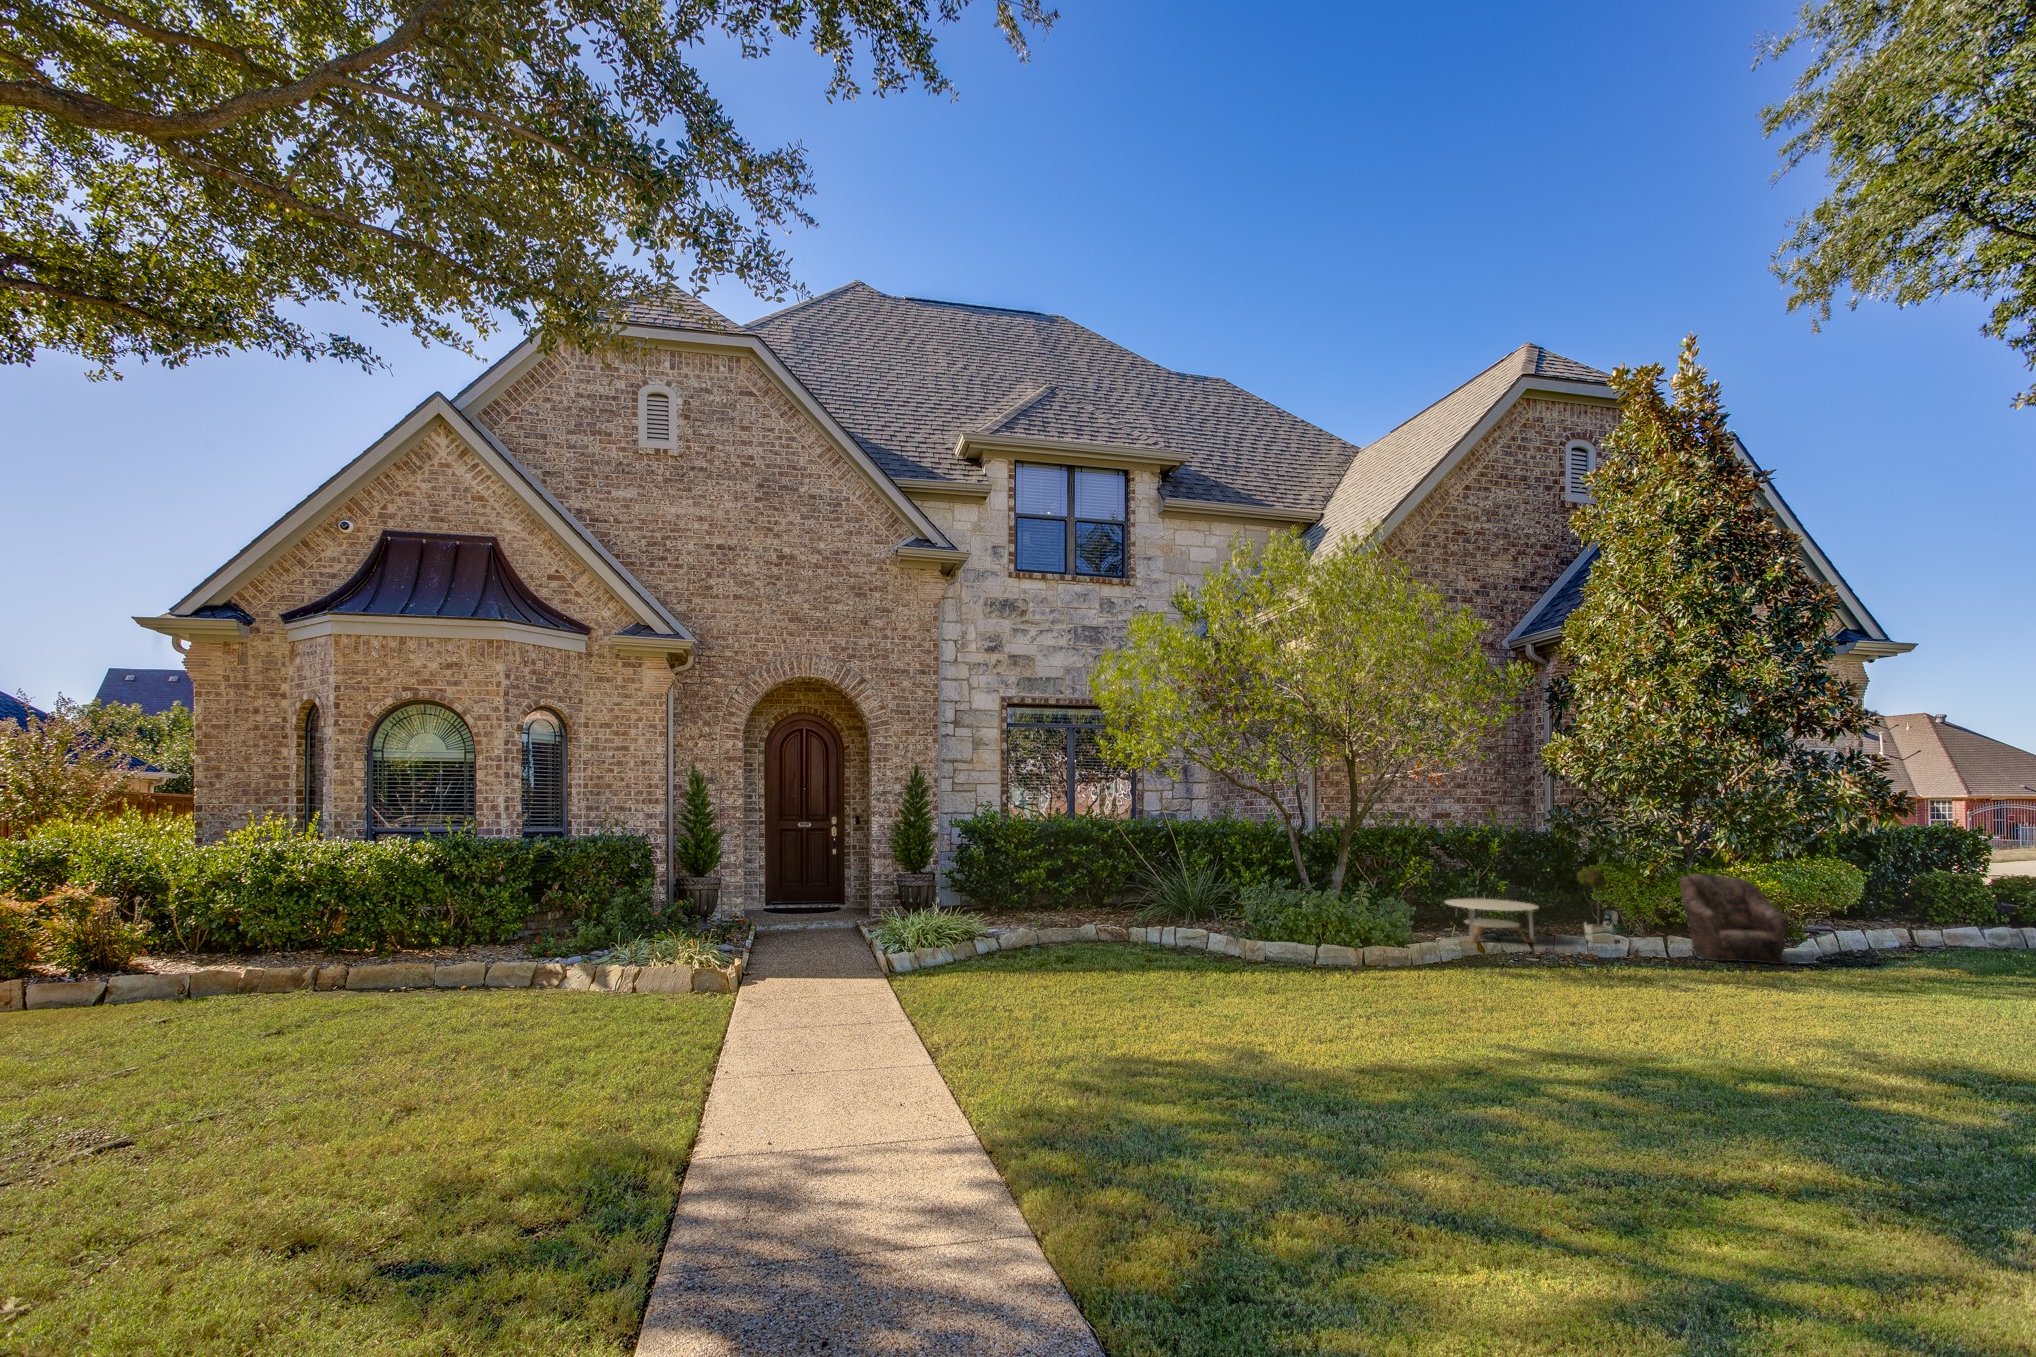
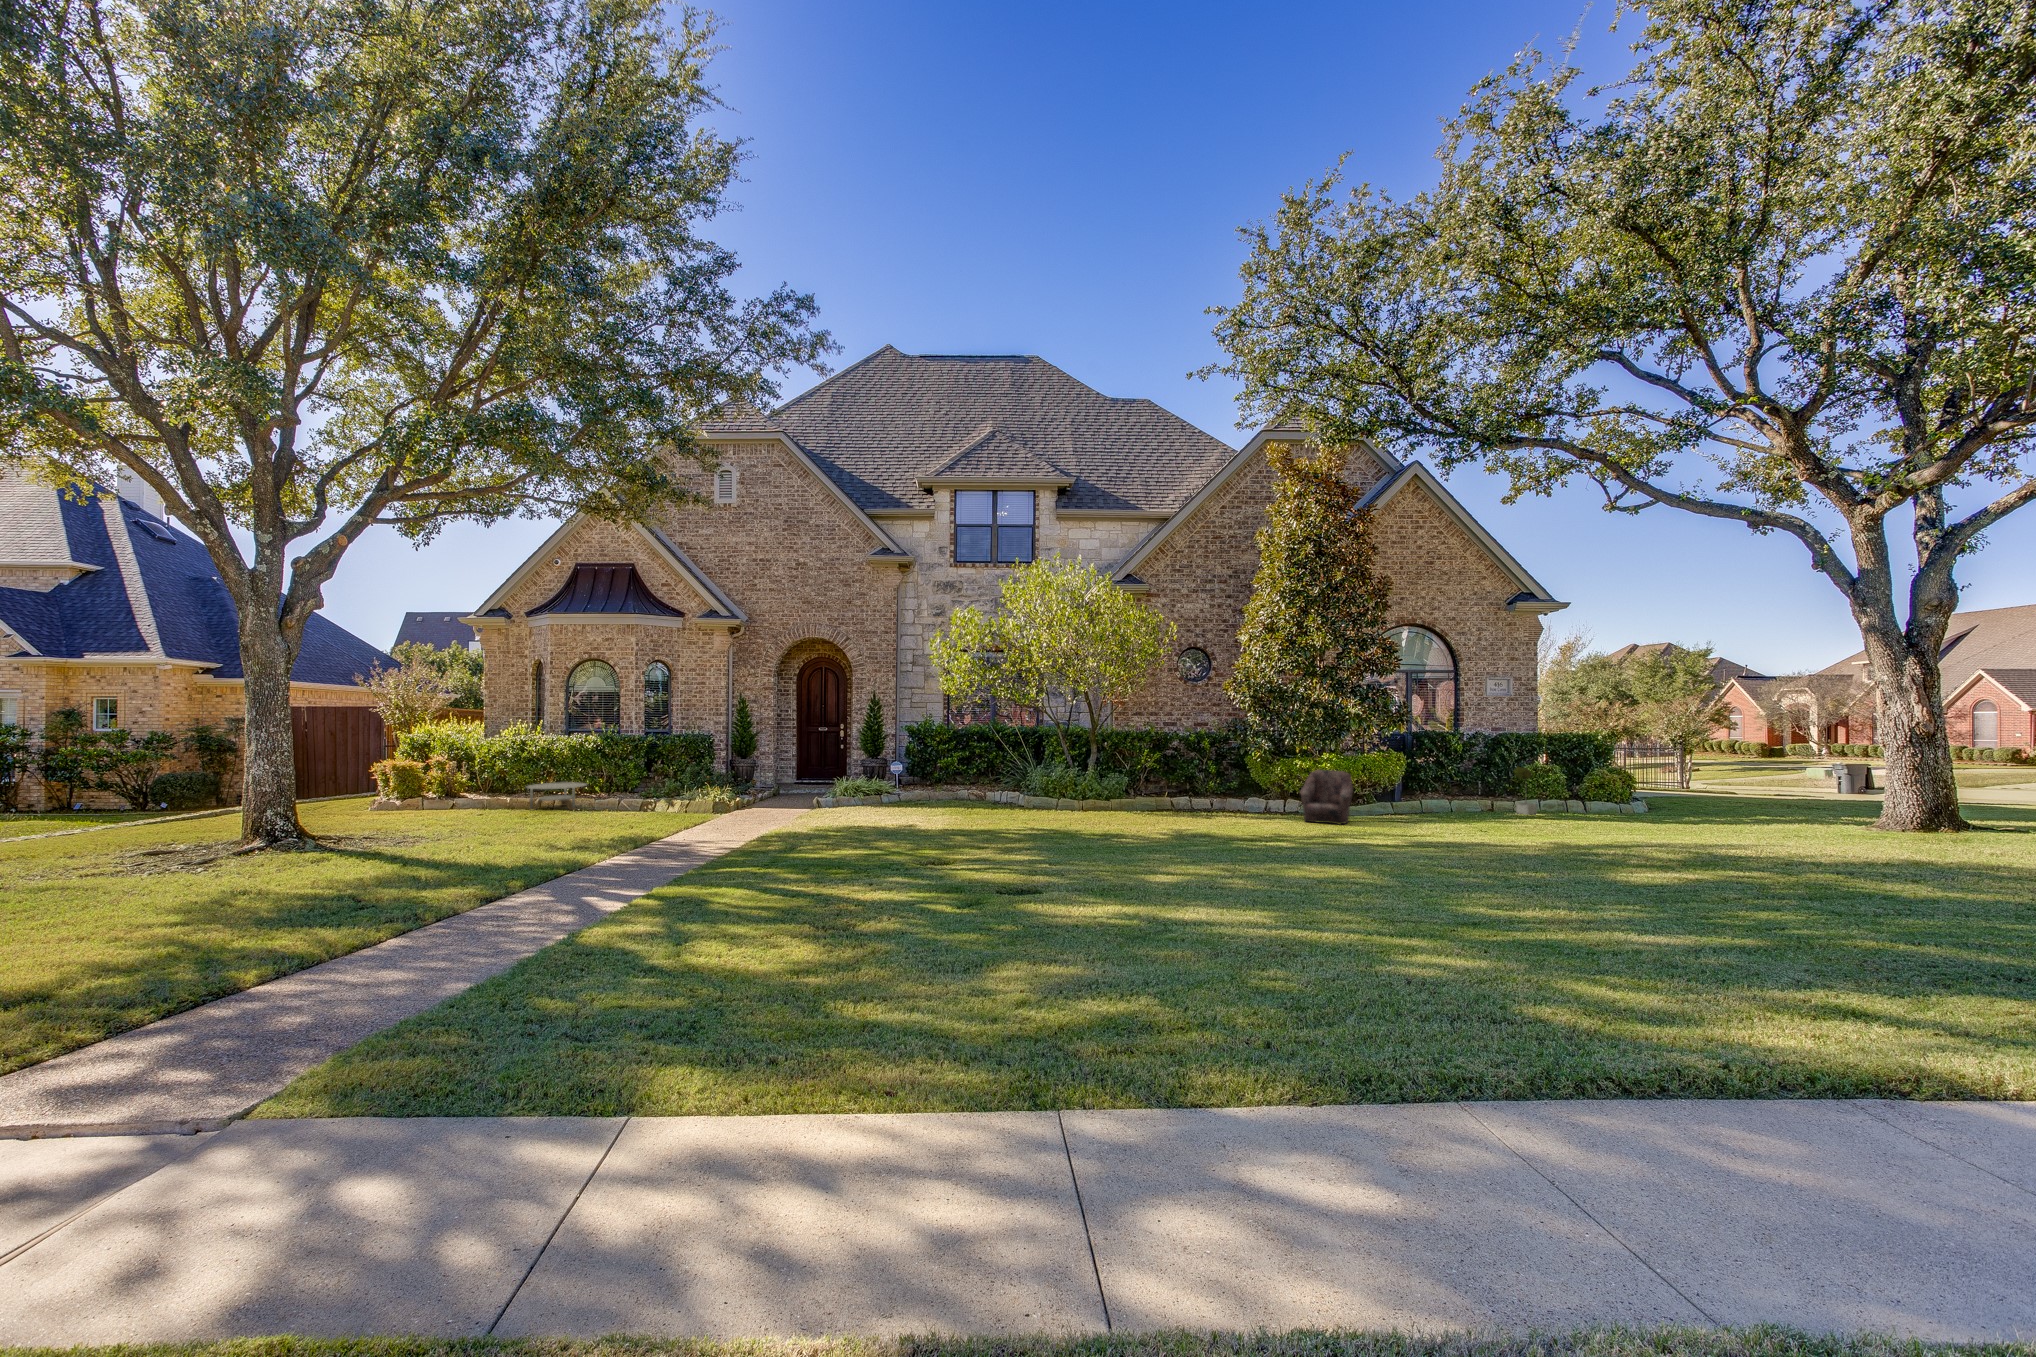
potted tree: present [1577,867,1614,944] -> present [1514,767,1537,815]
round table: present [1445,899,1538,943] -> present [527,782,586,810]

